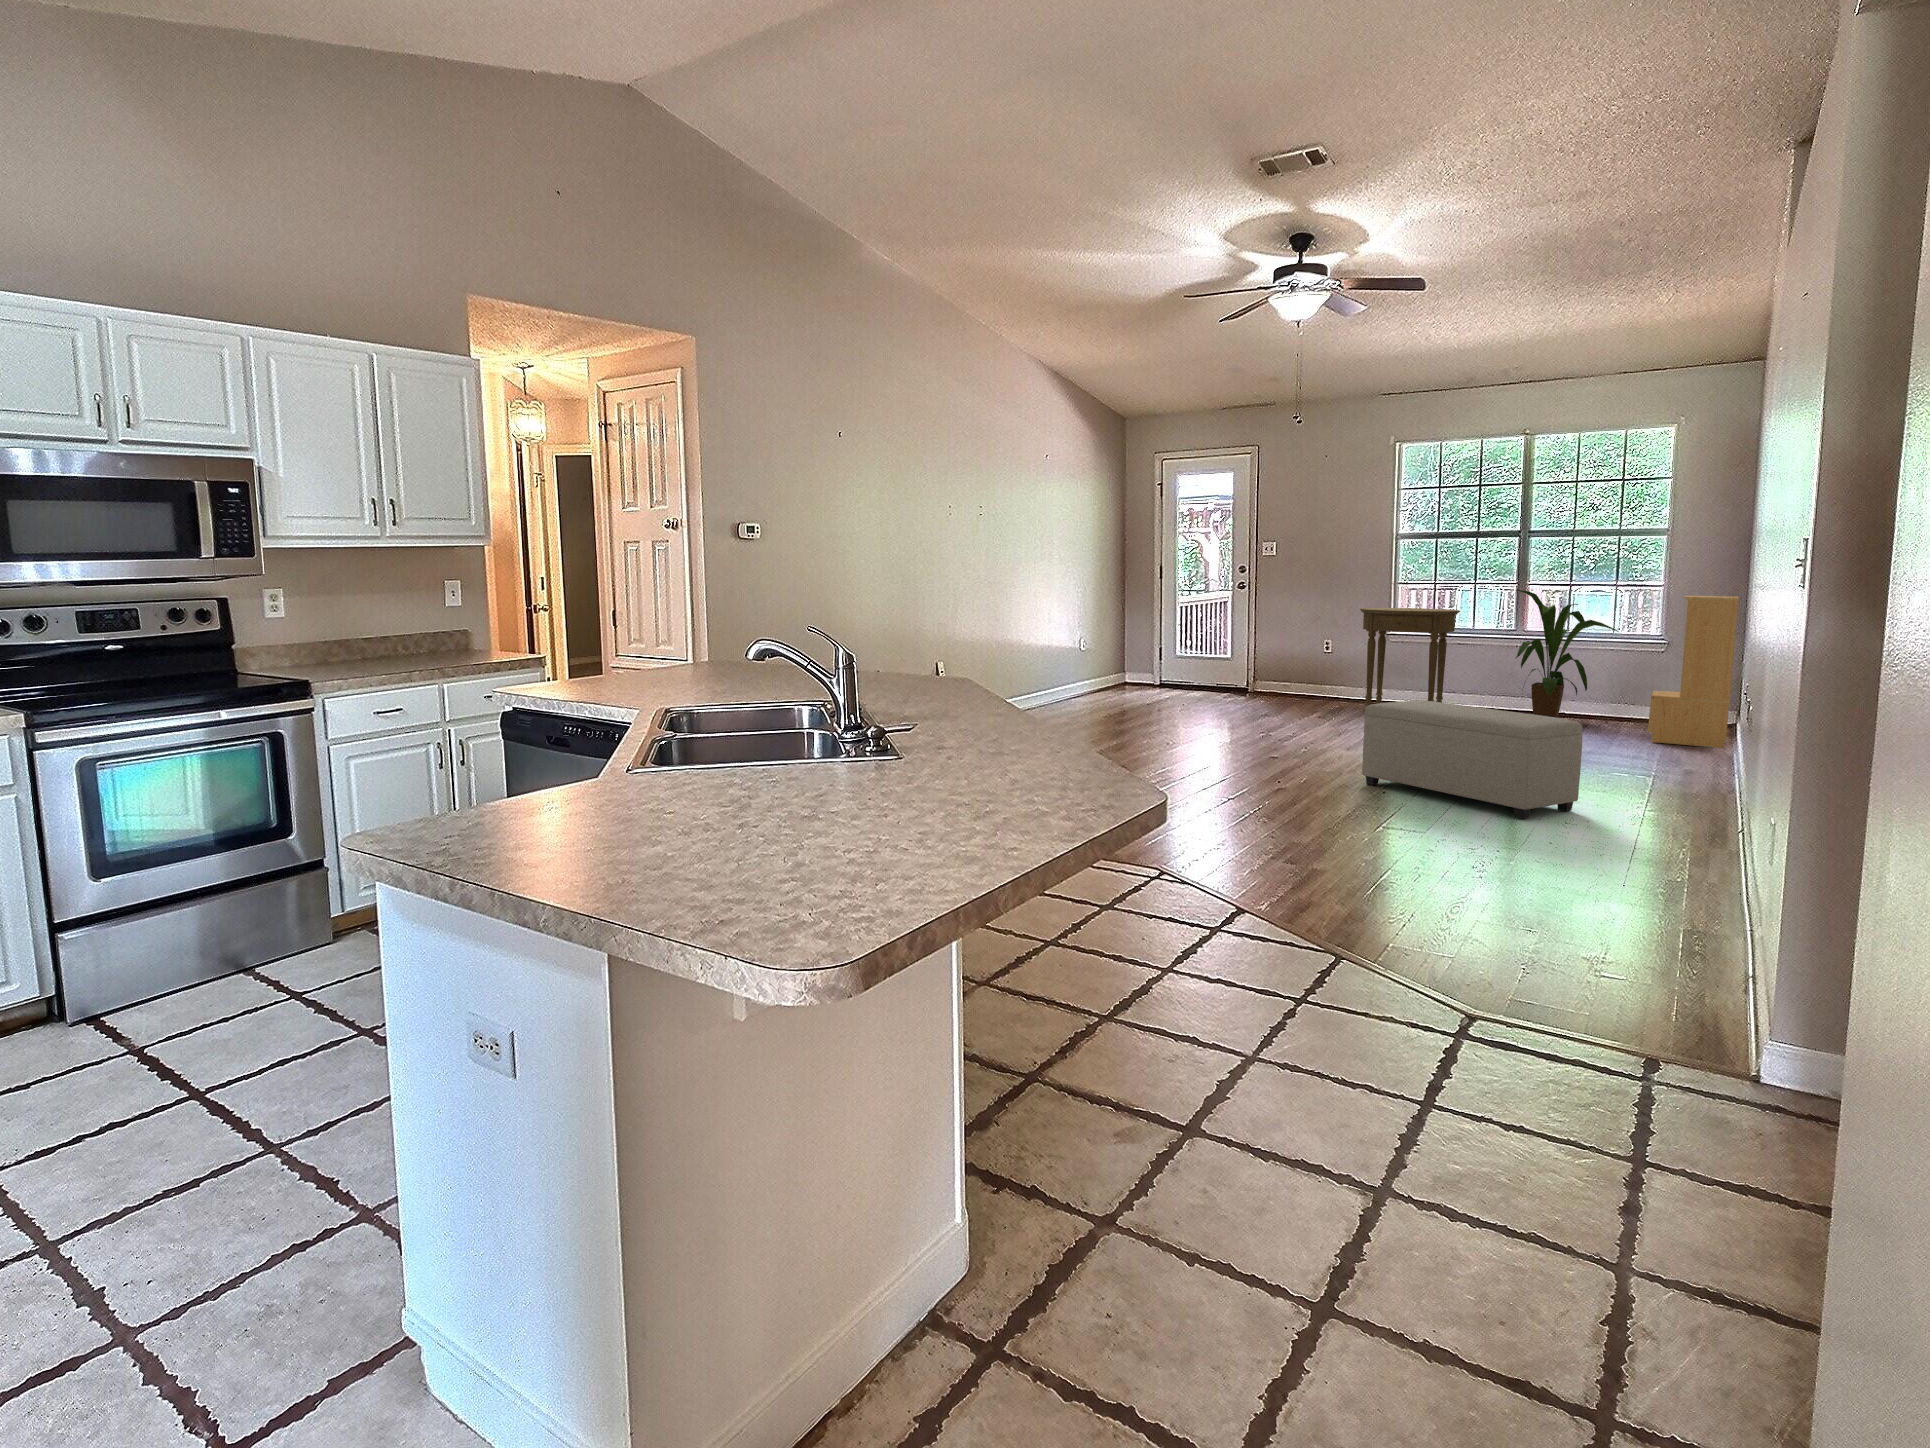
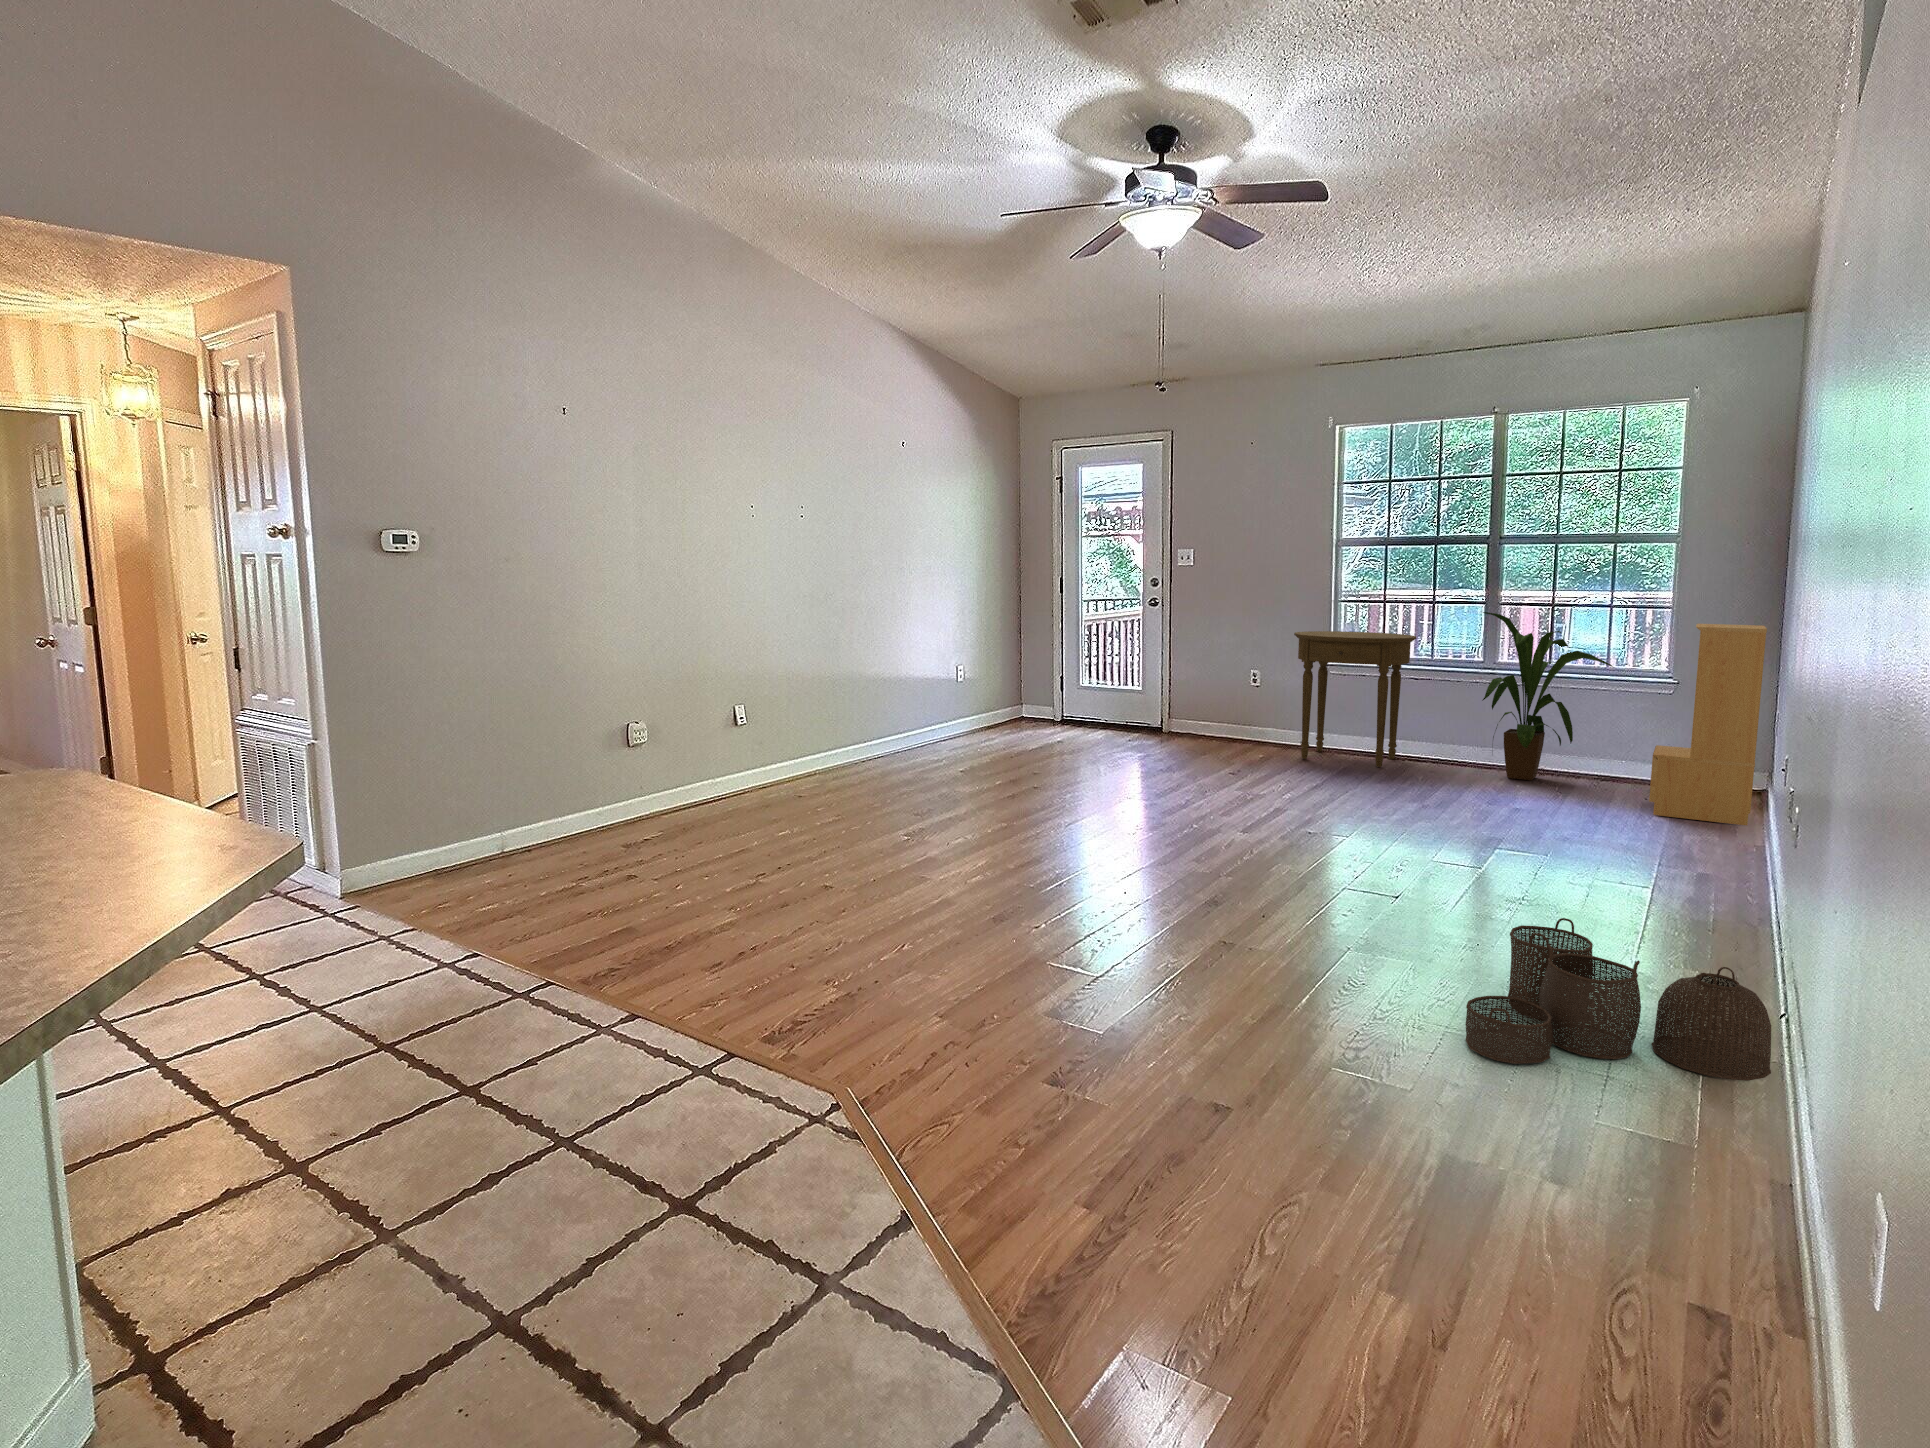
ottoman: present [1362,700,1583,819] -> none [1258,776,1554,965]
woven basket: none [1529,779,1731,869] -> present [1465,918,1771,1081]

